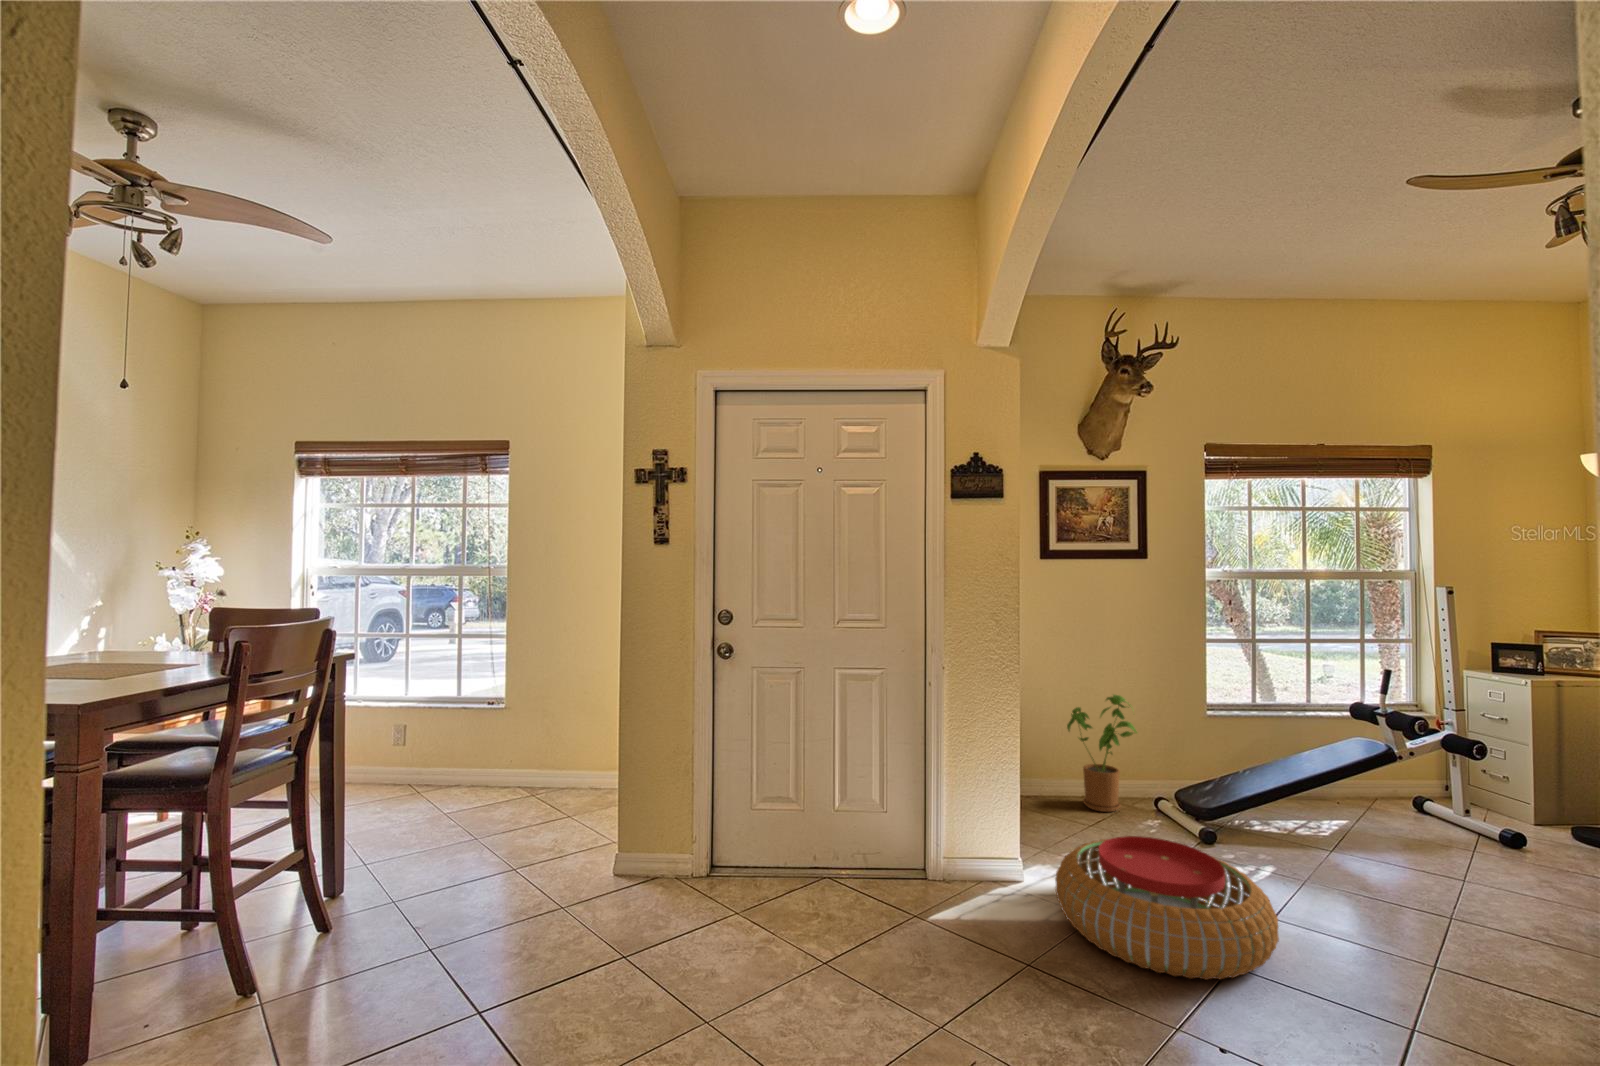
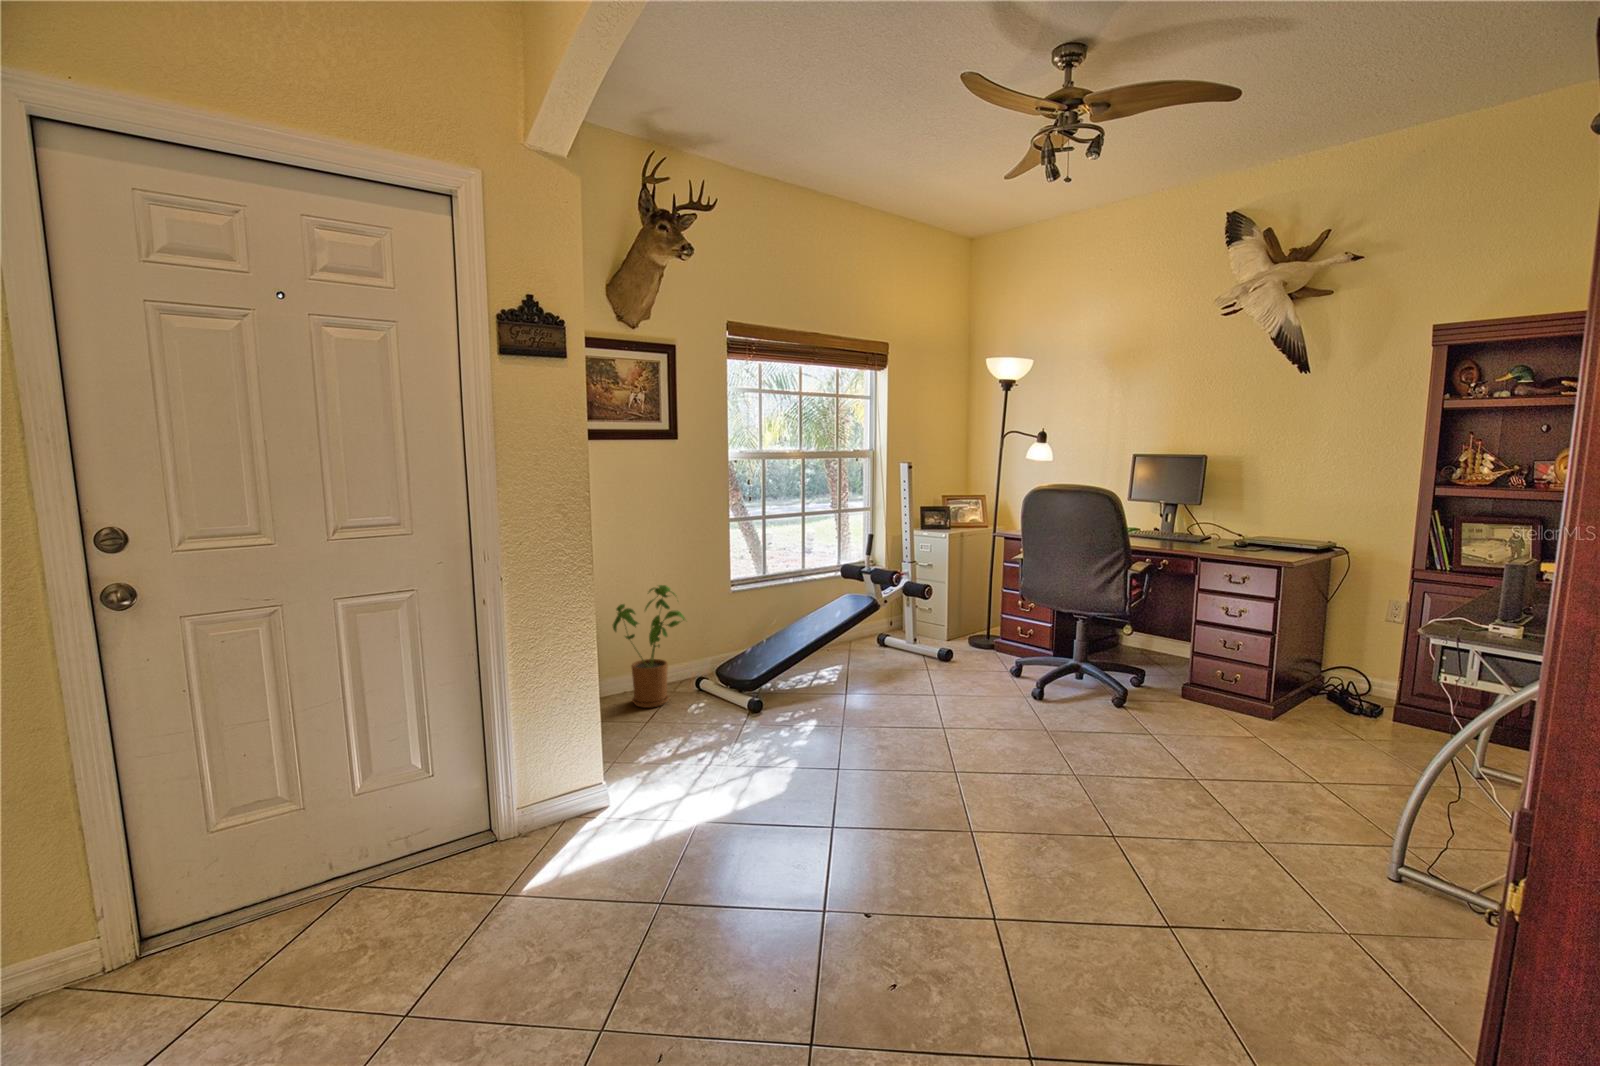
pouf: present [1055,836,1279,980] -> none [652,720,853,853]

